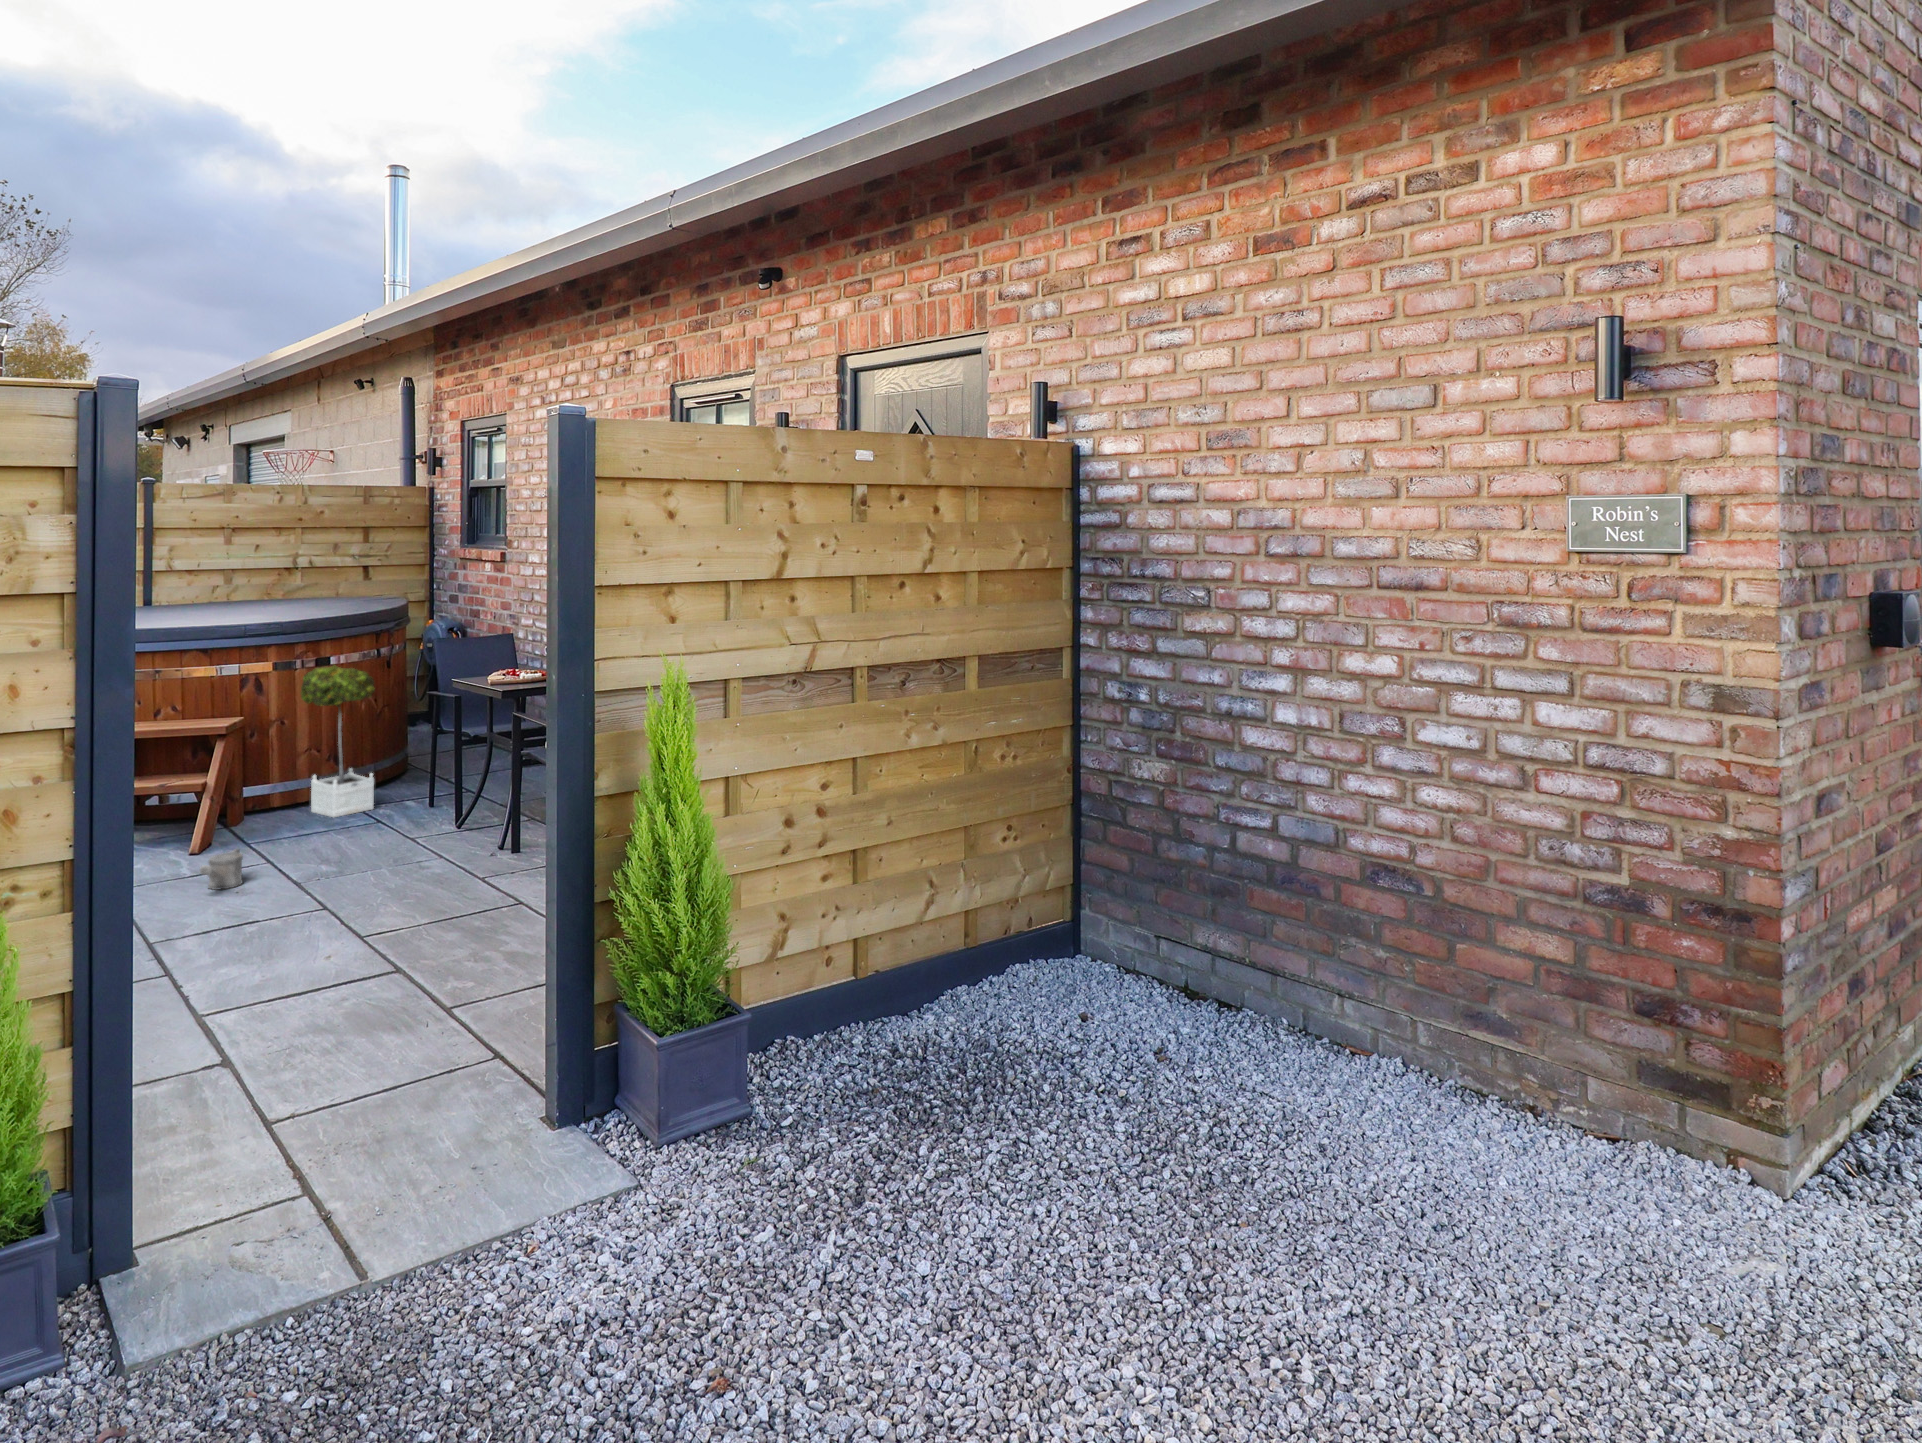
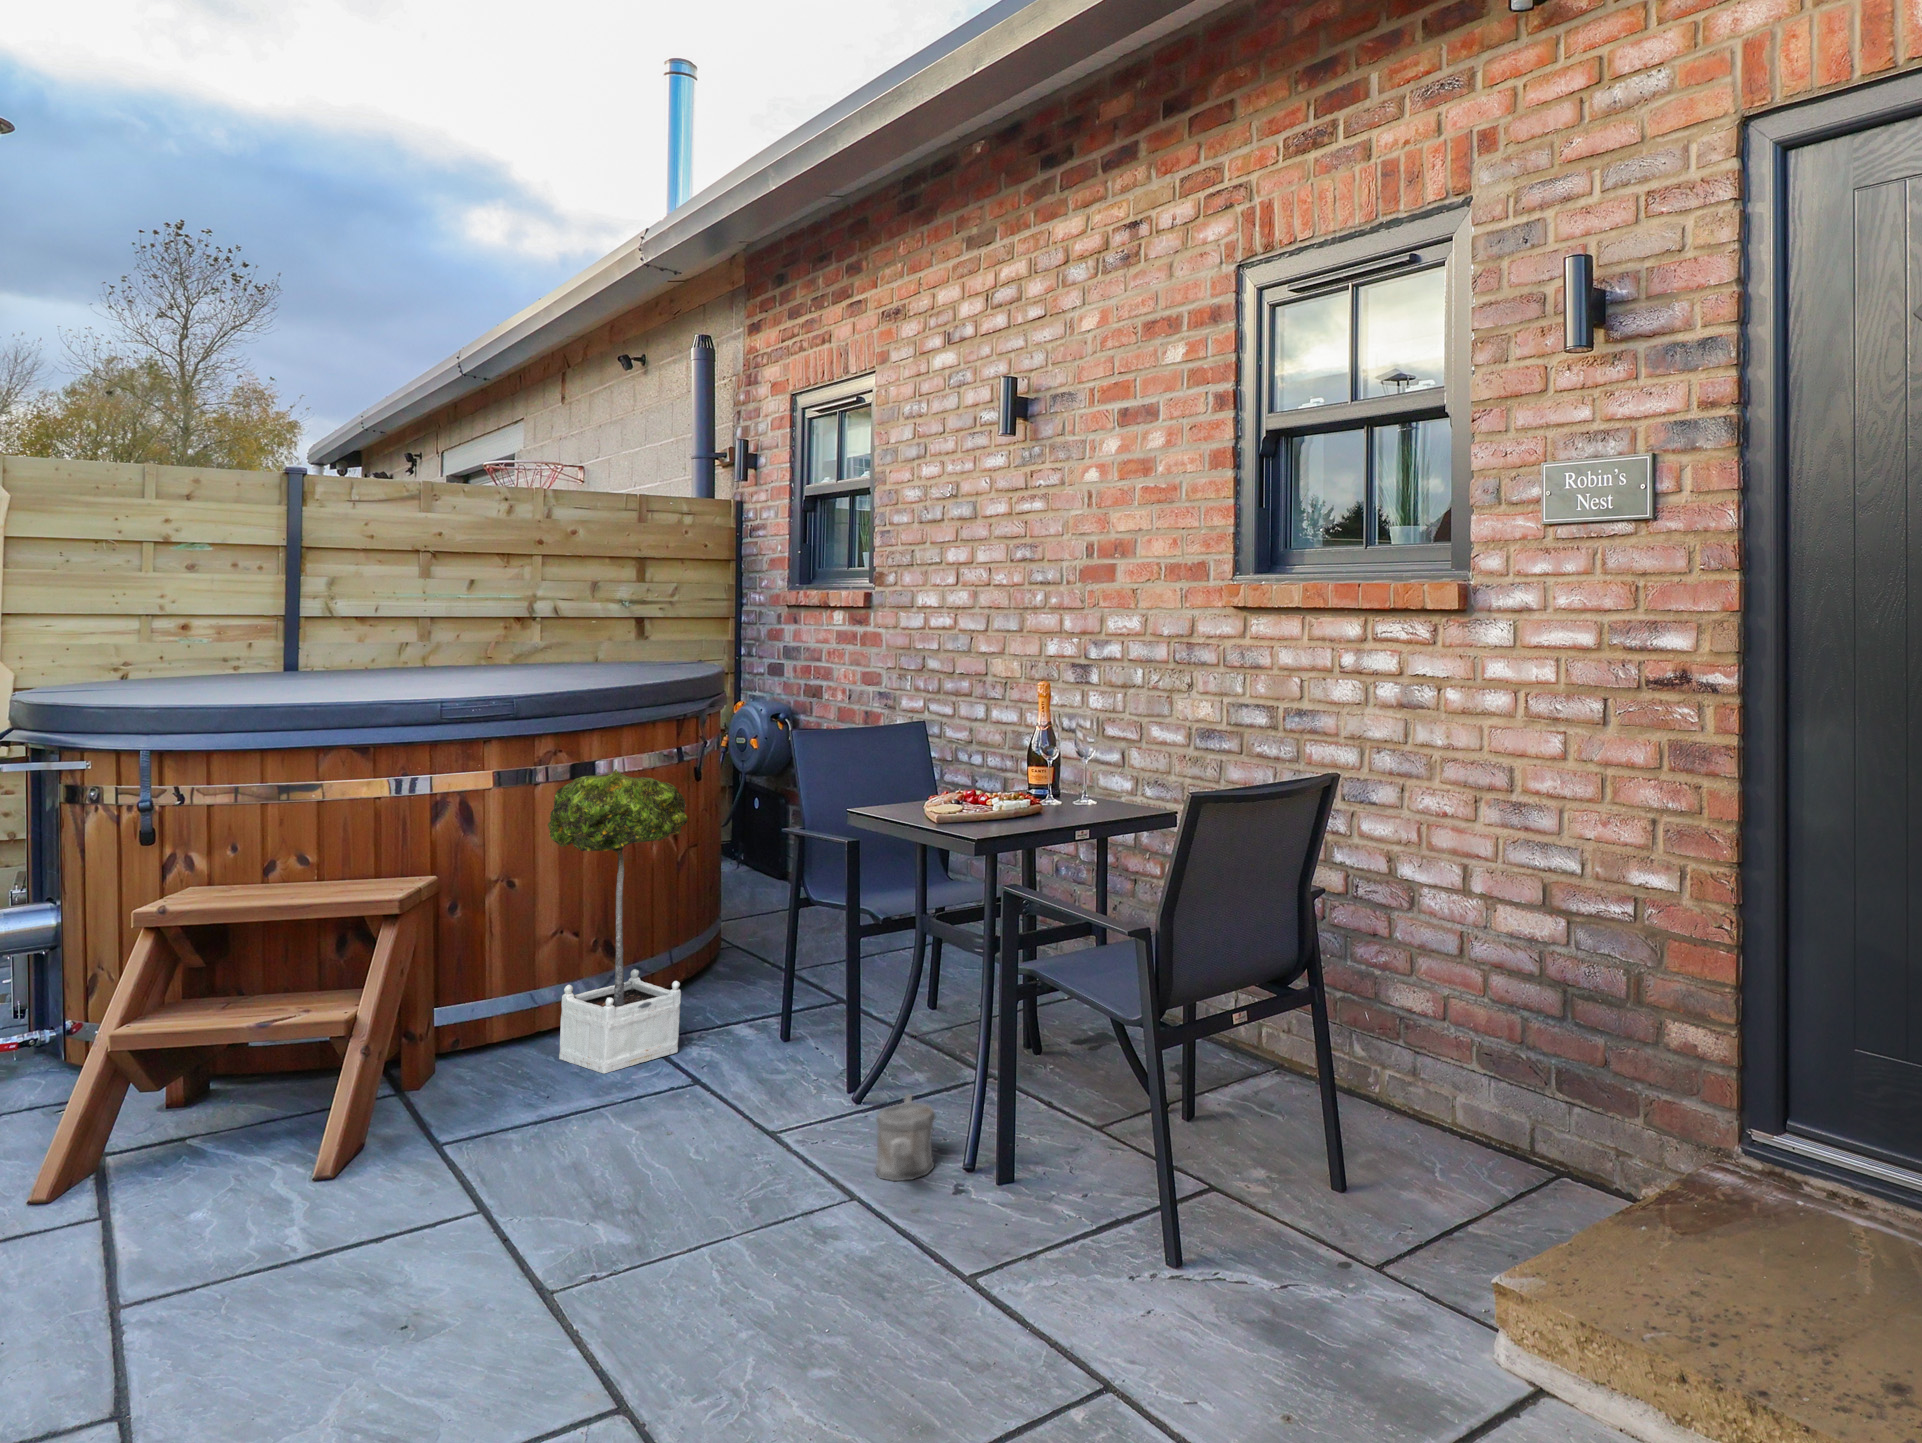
watering can: present [200,849,243,890] -> present [875,1094,935,1181]

